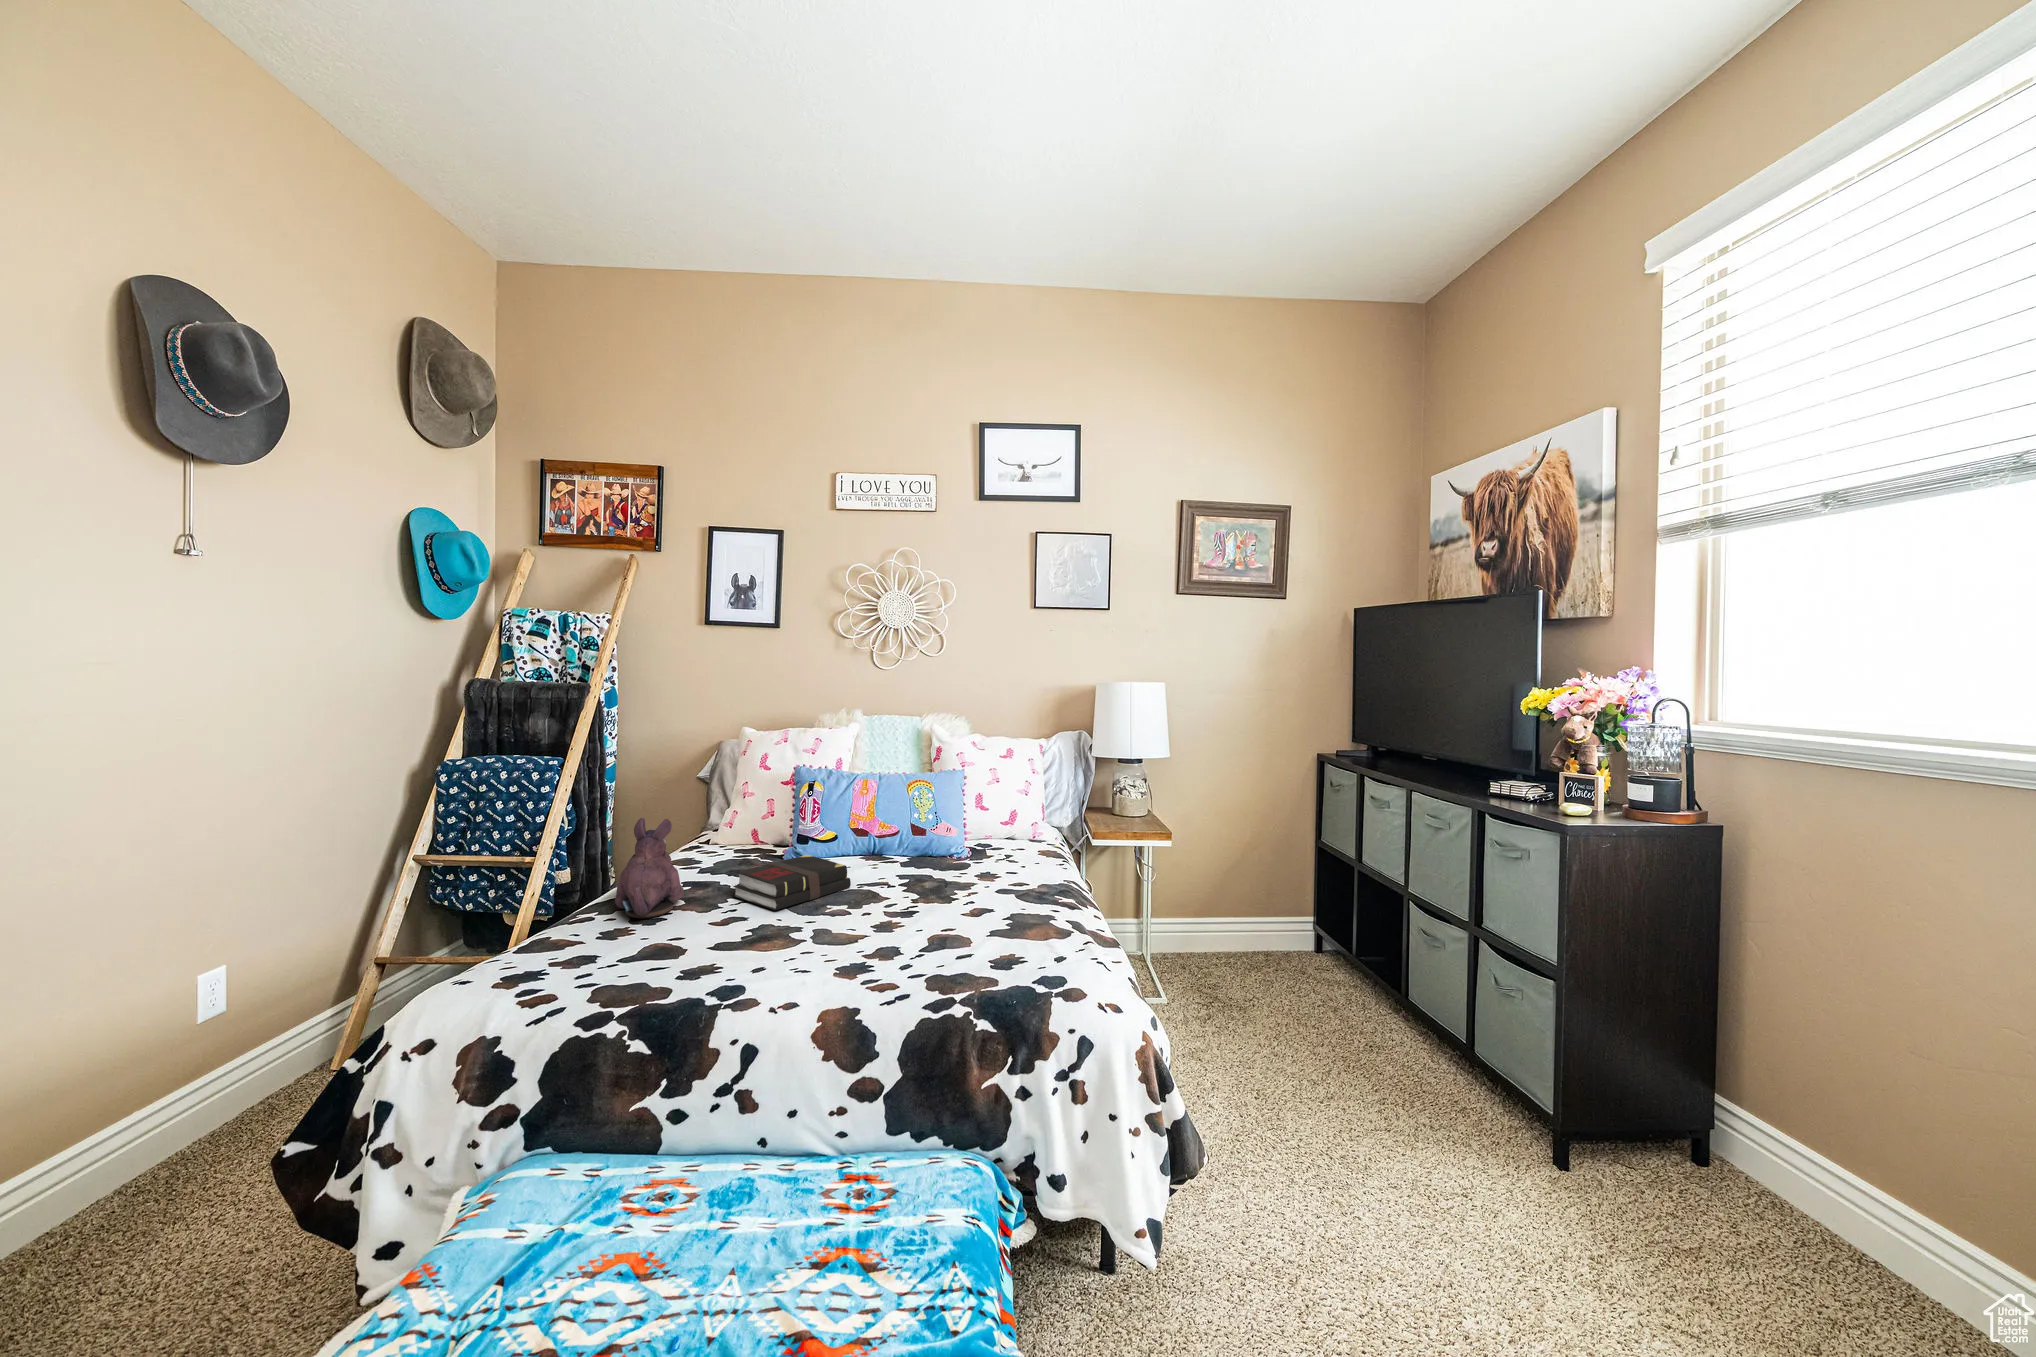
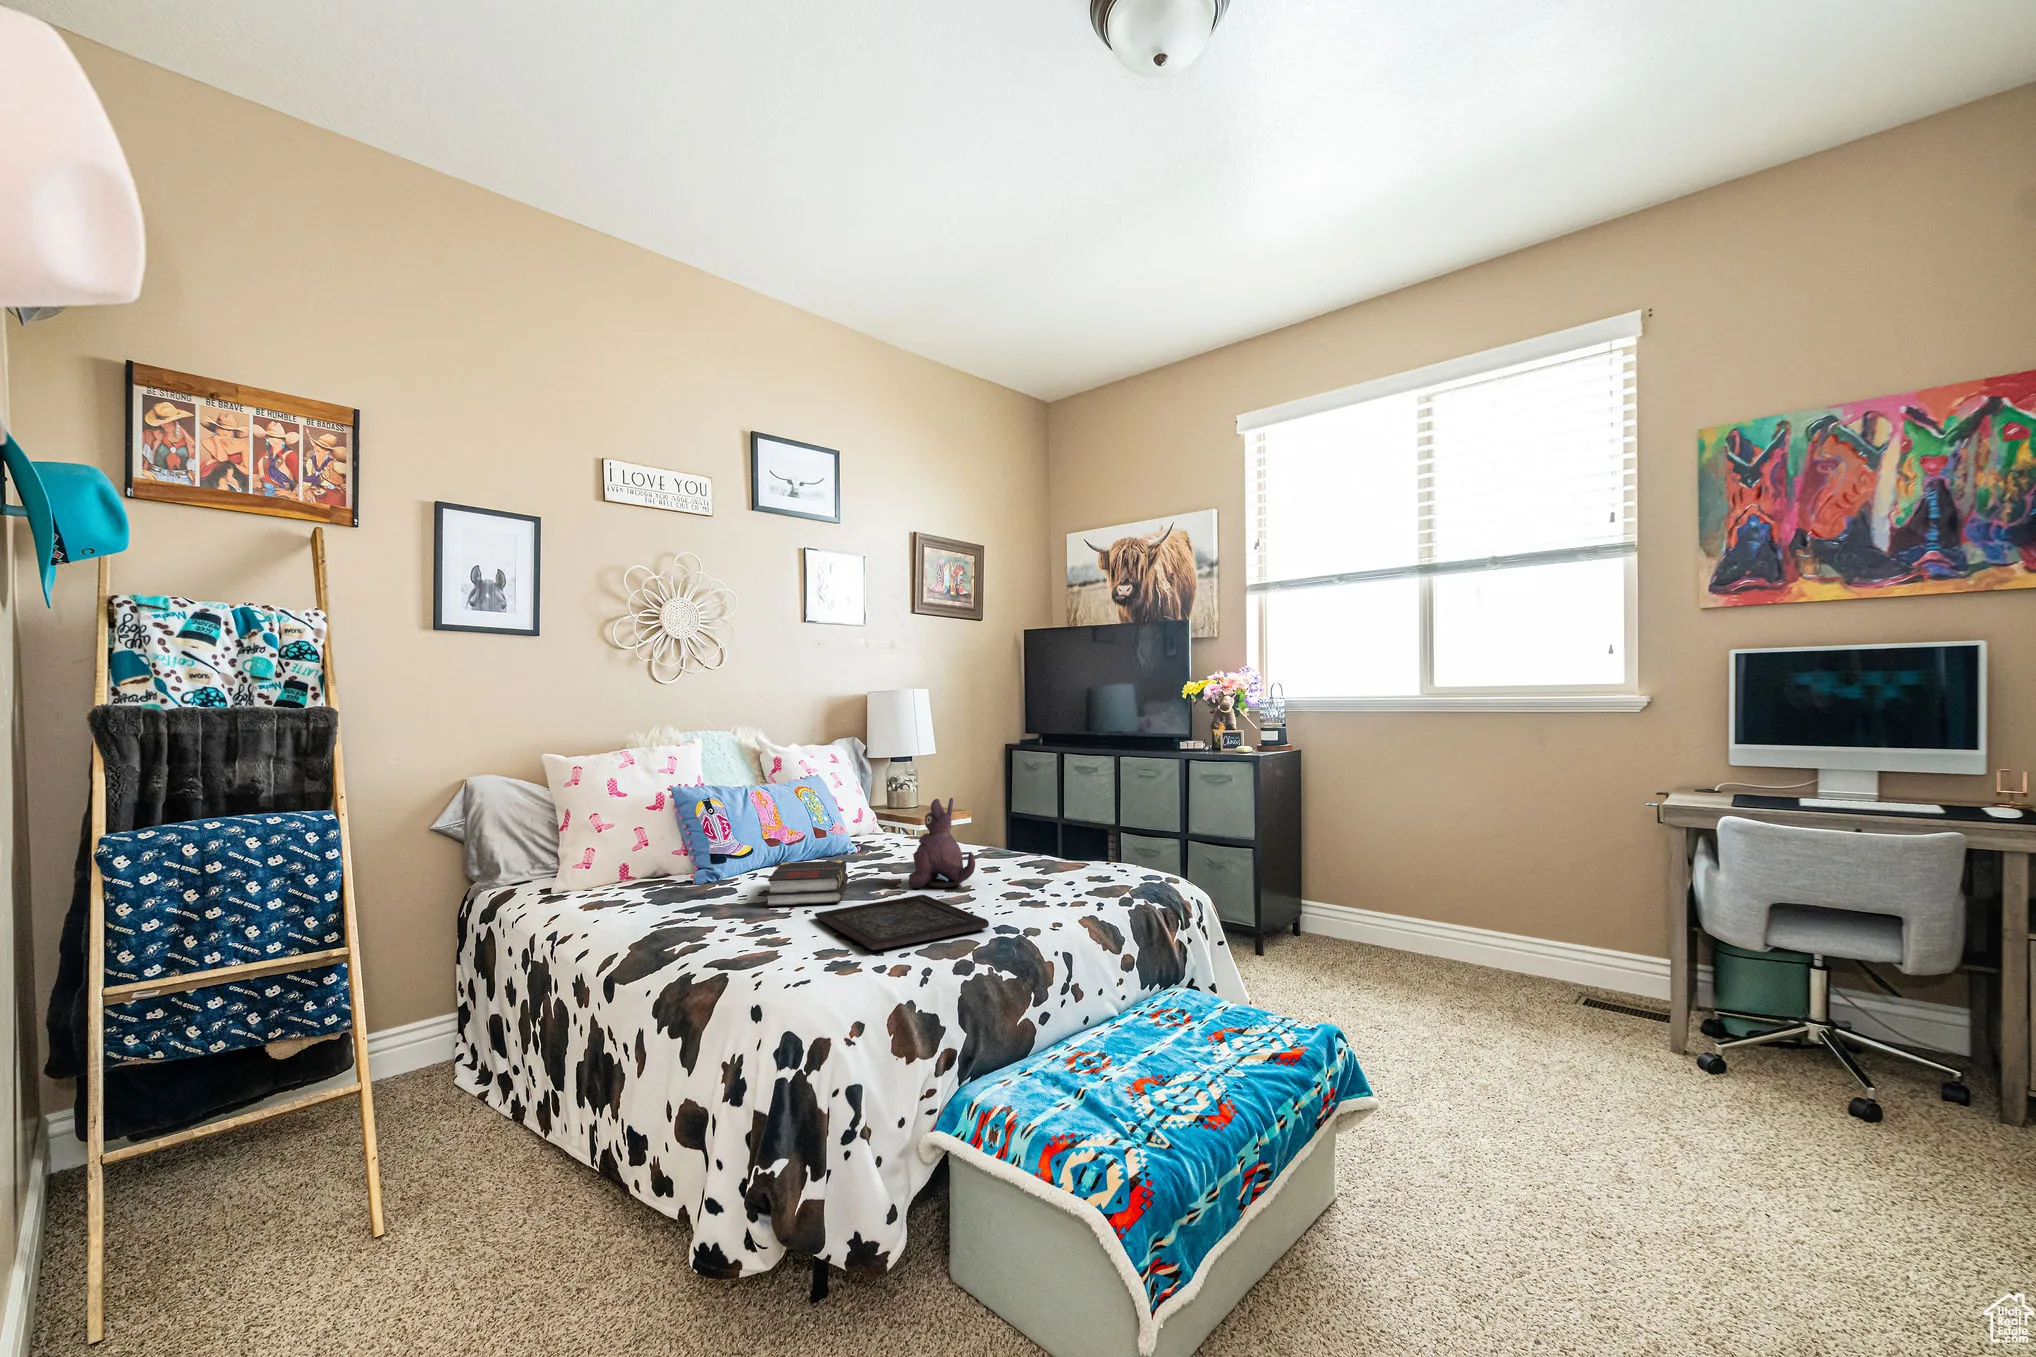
plush toy: present [615,818,684,918] -> present [908,798,975,888]
tray: none [625,918,832,991] -> present [814,895,989,950]

